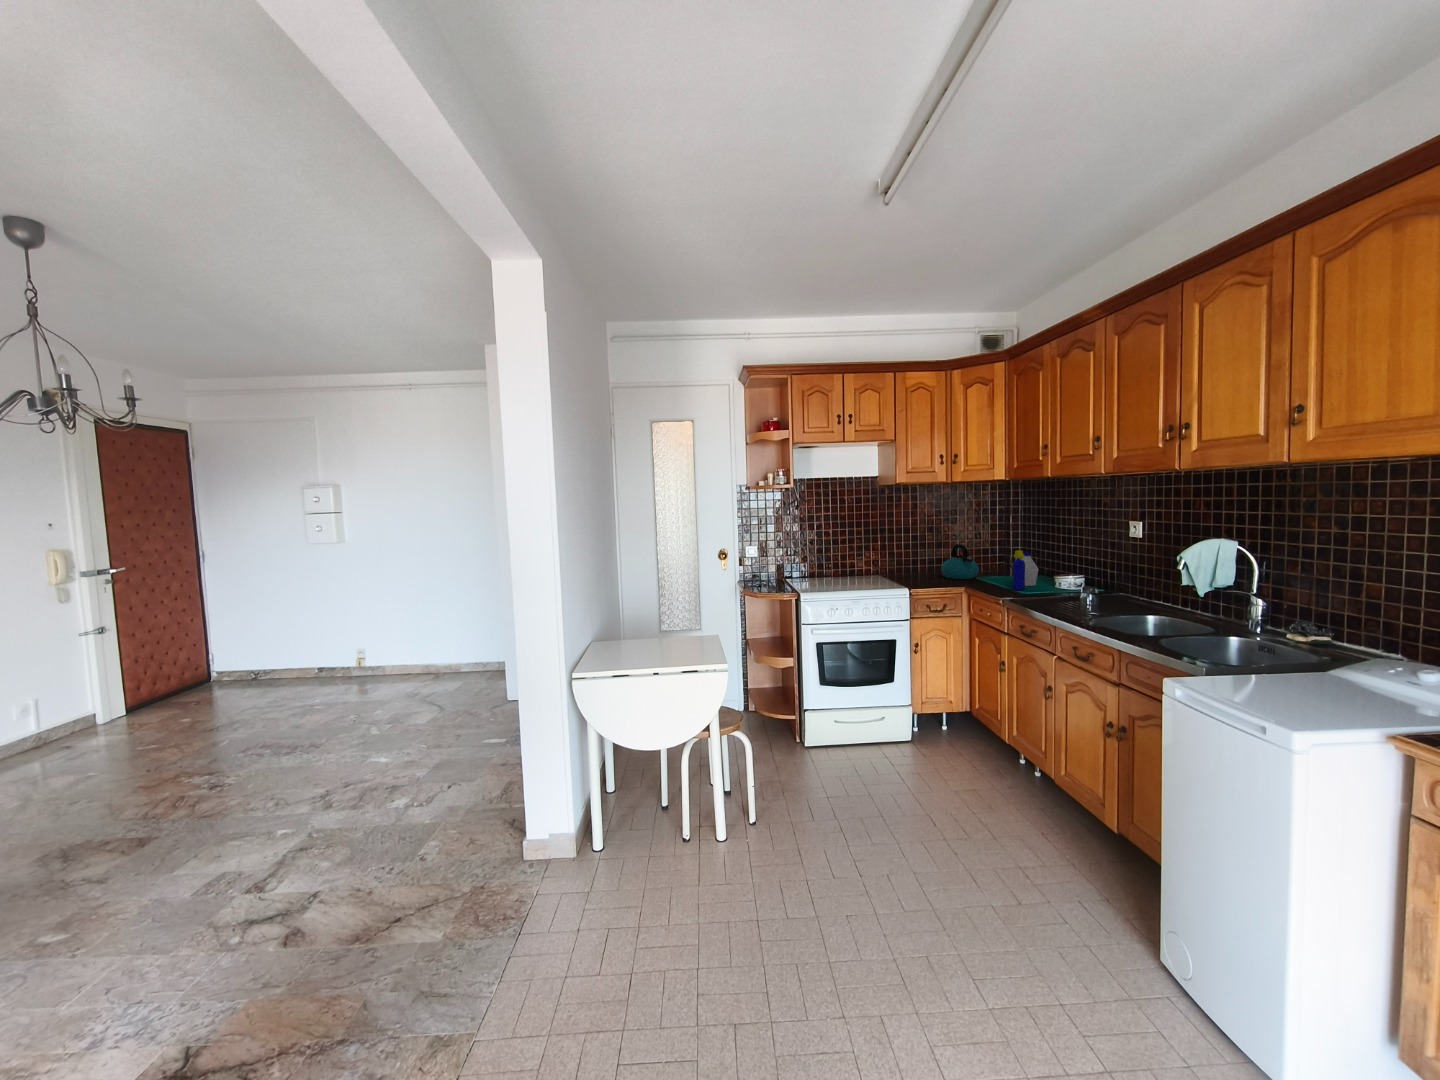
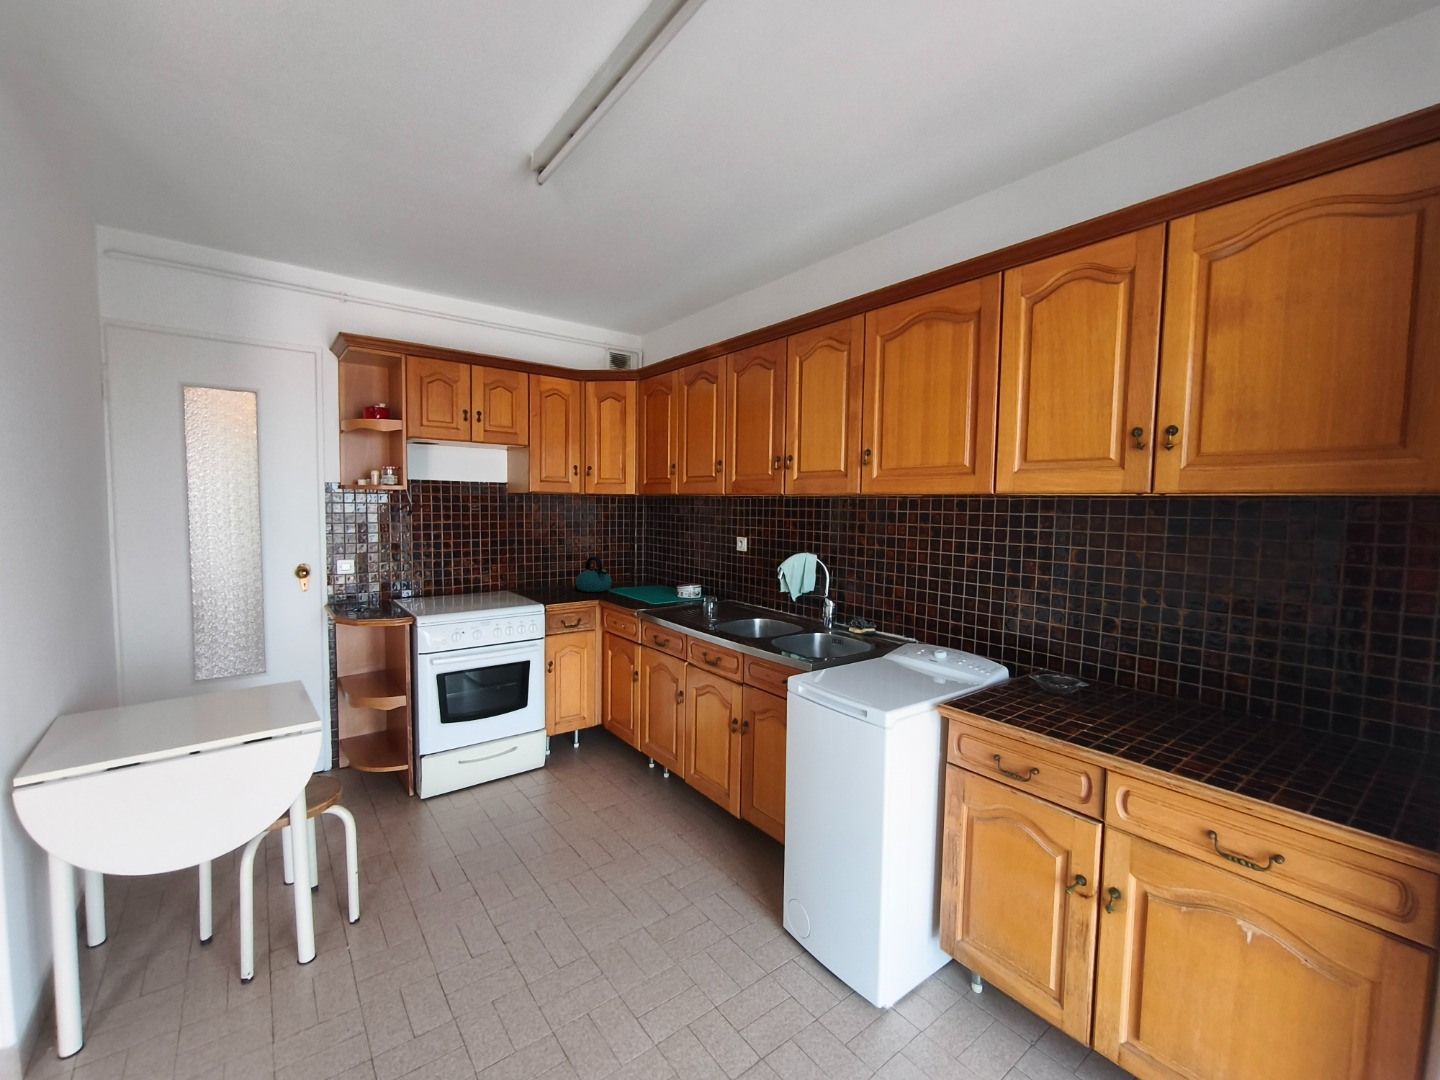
bottle: present [1013,551,1038,590] -> none [645,563,665,601]

